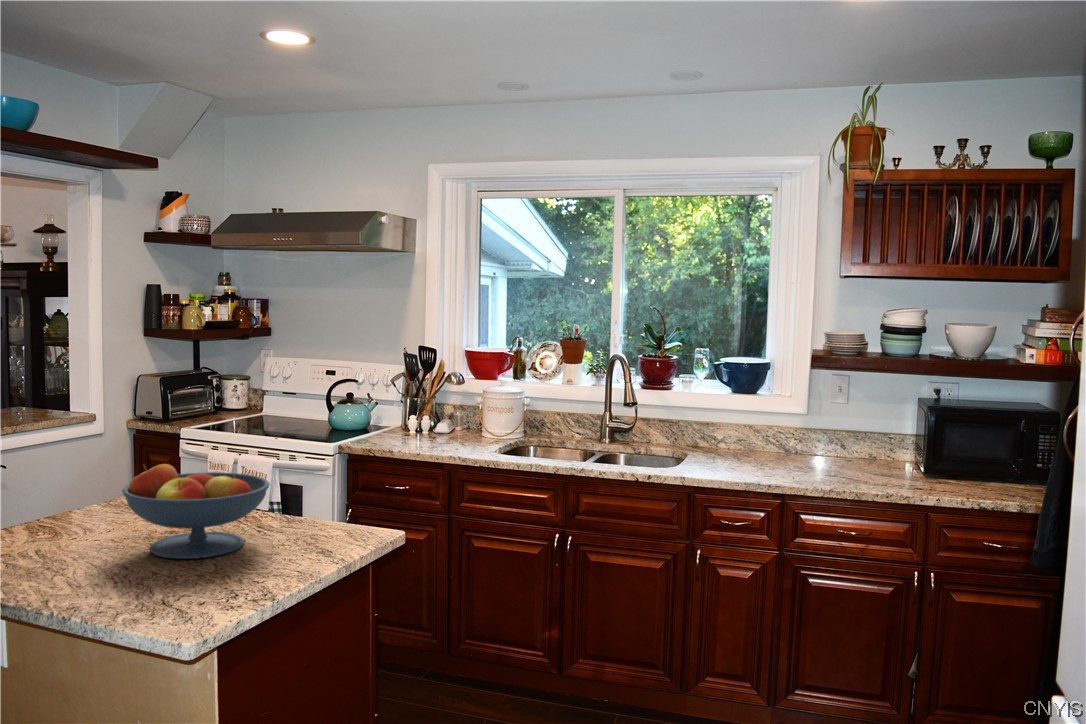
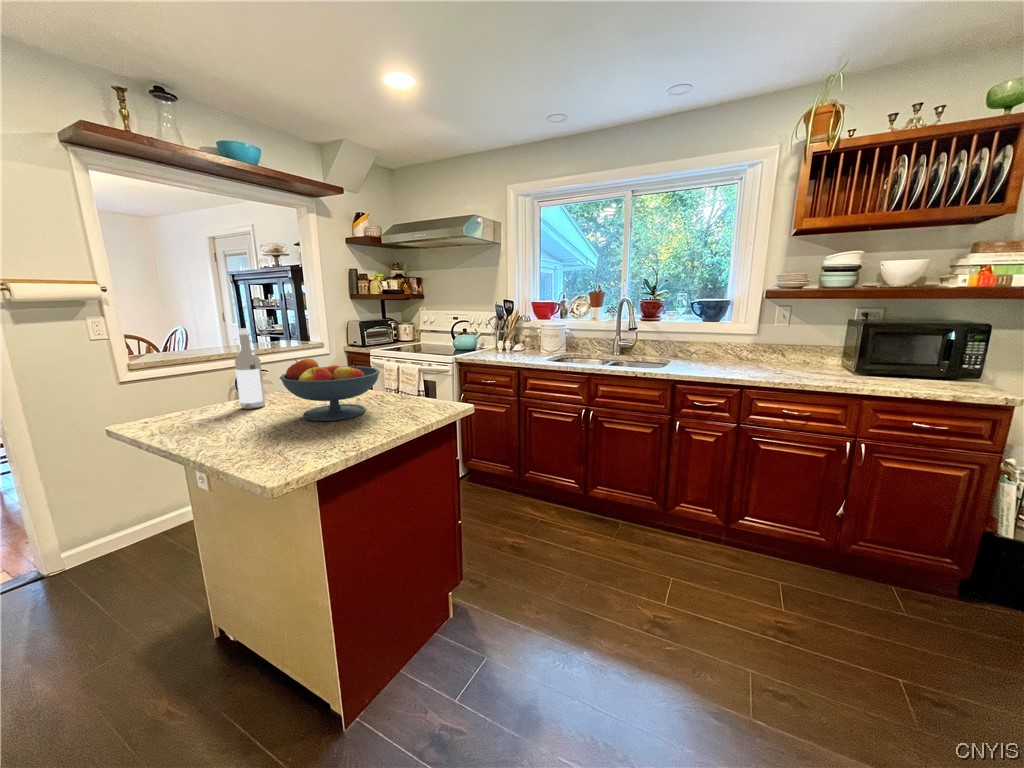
wine bottle: none [29,415,68,542] -> present [235,328,265,409]

